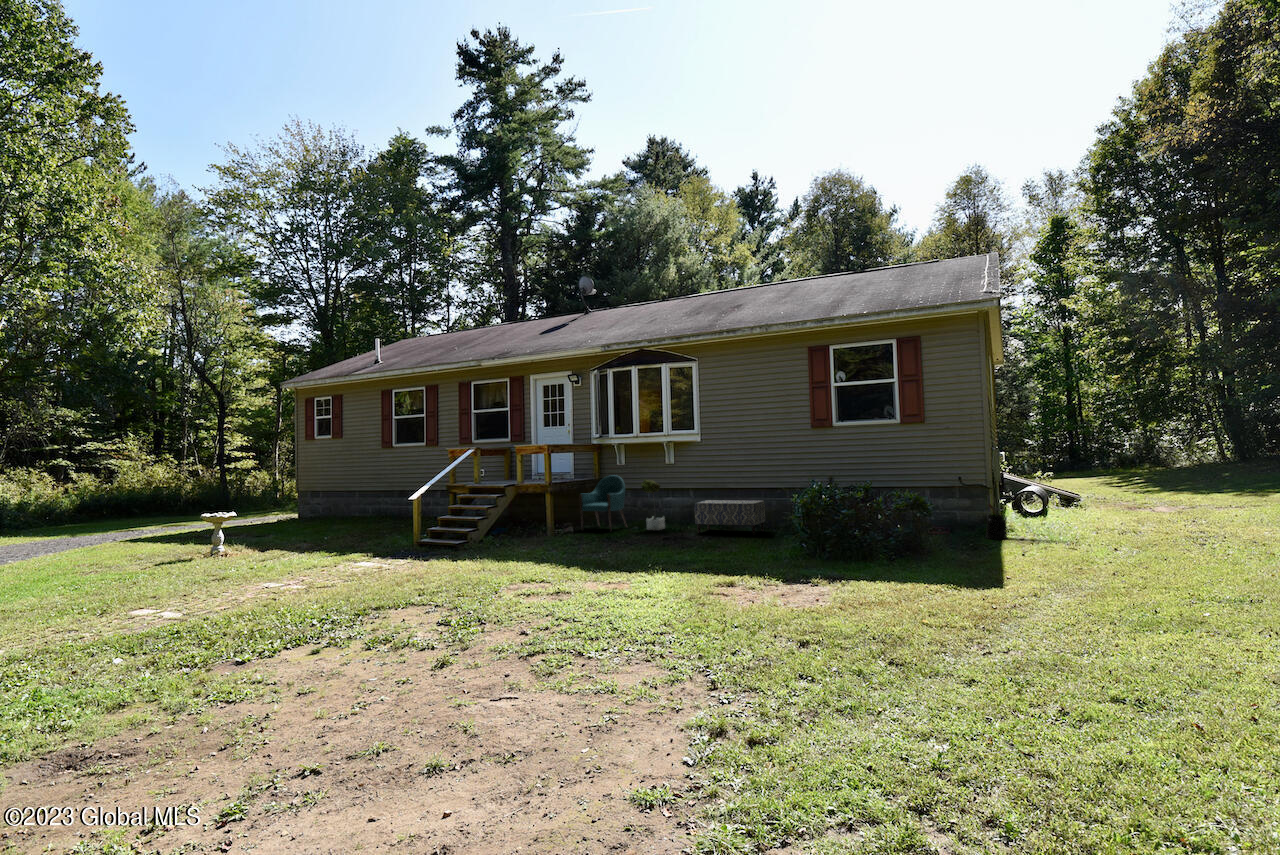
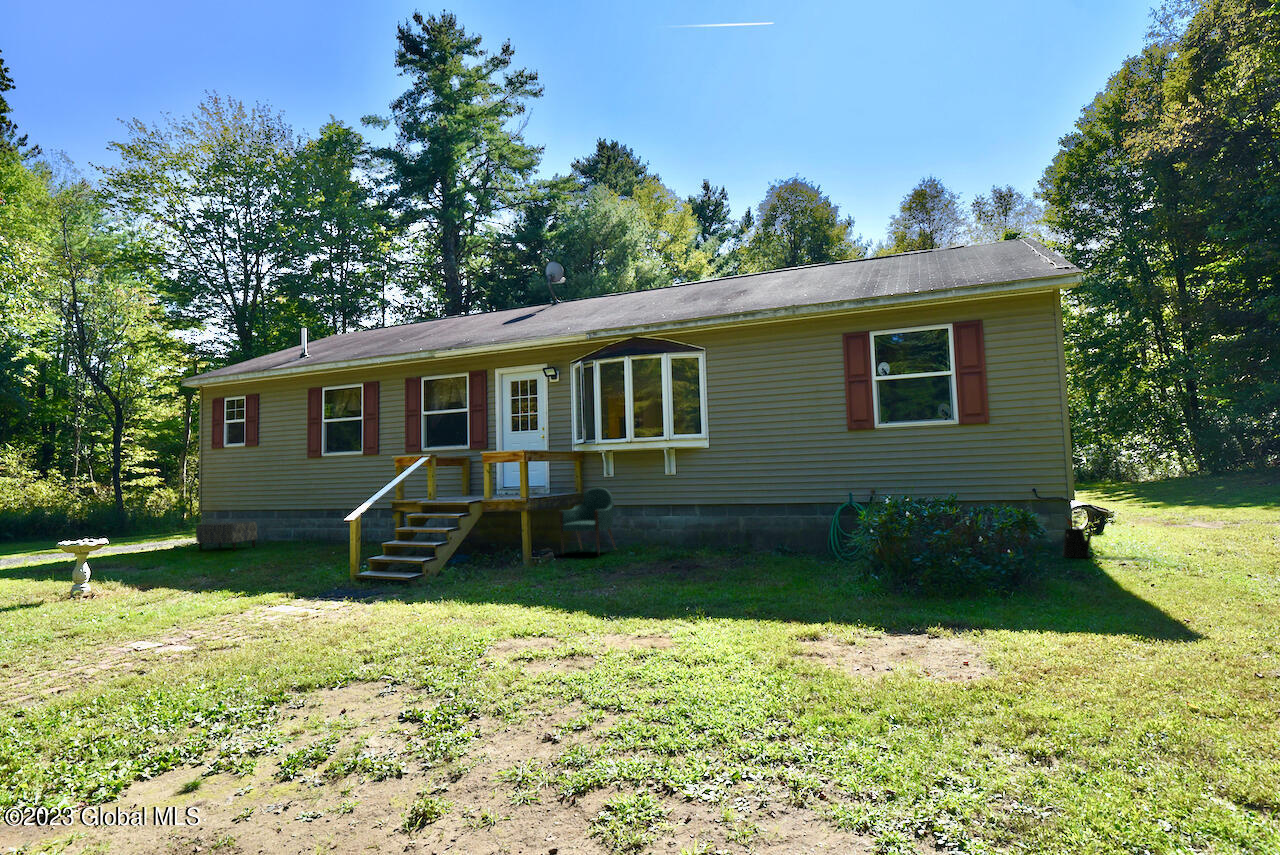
potted tree: present [641,480,665,530] -> none [634,492,664,553]
bench: present [694,500,765,535] -> present [196,521,257,551]

